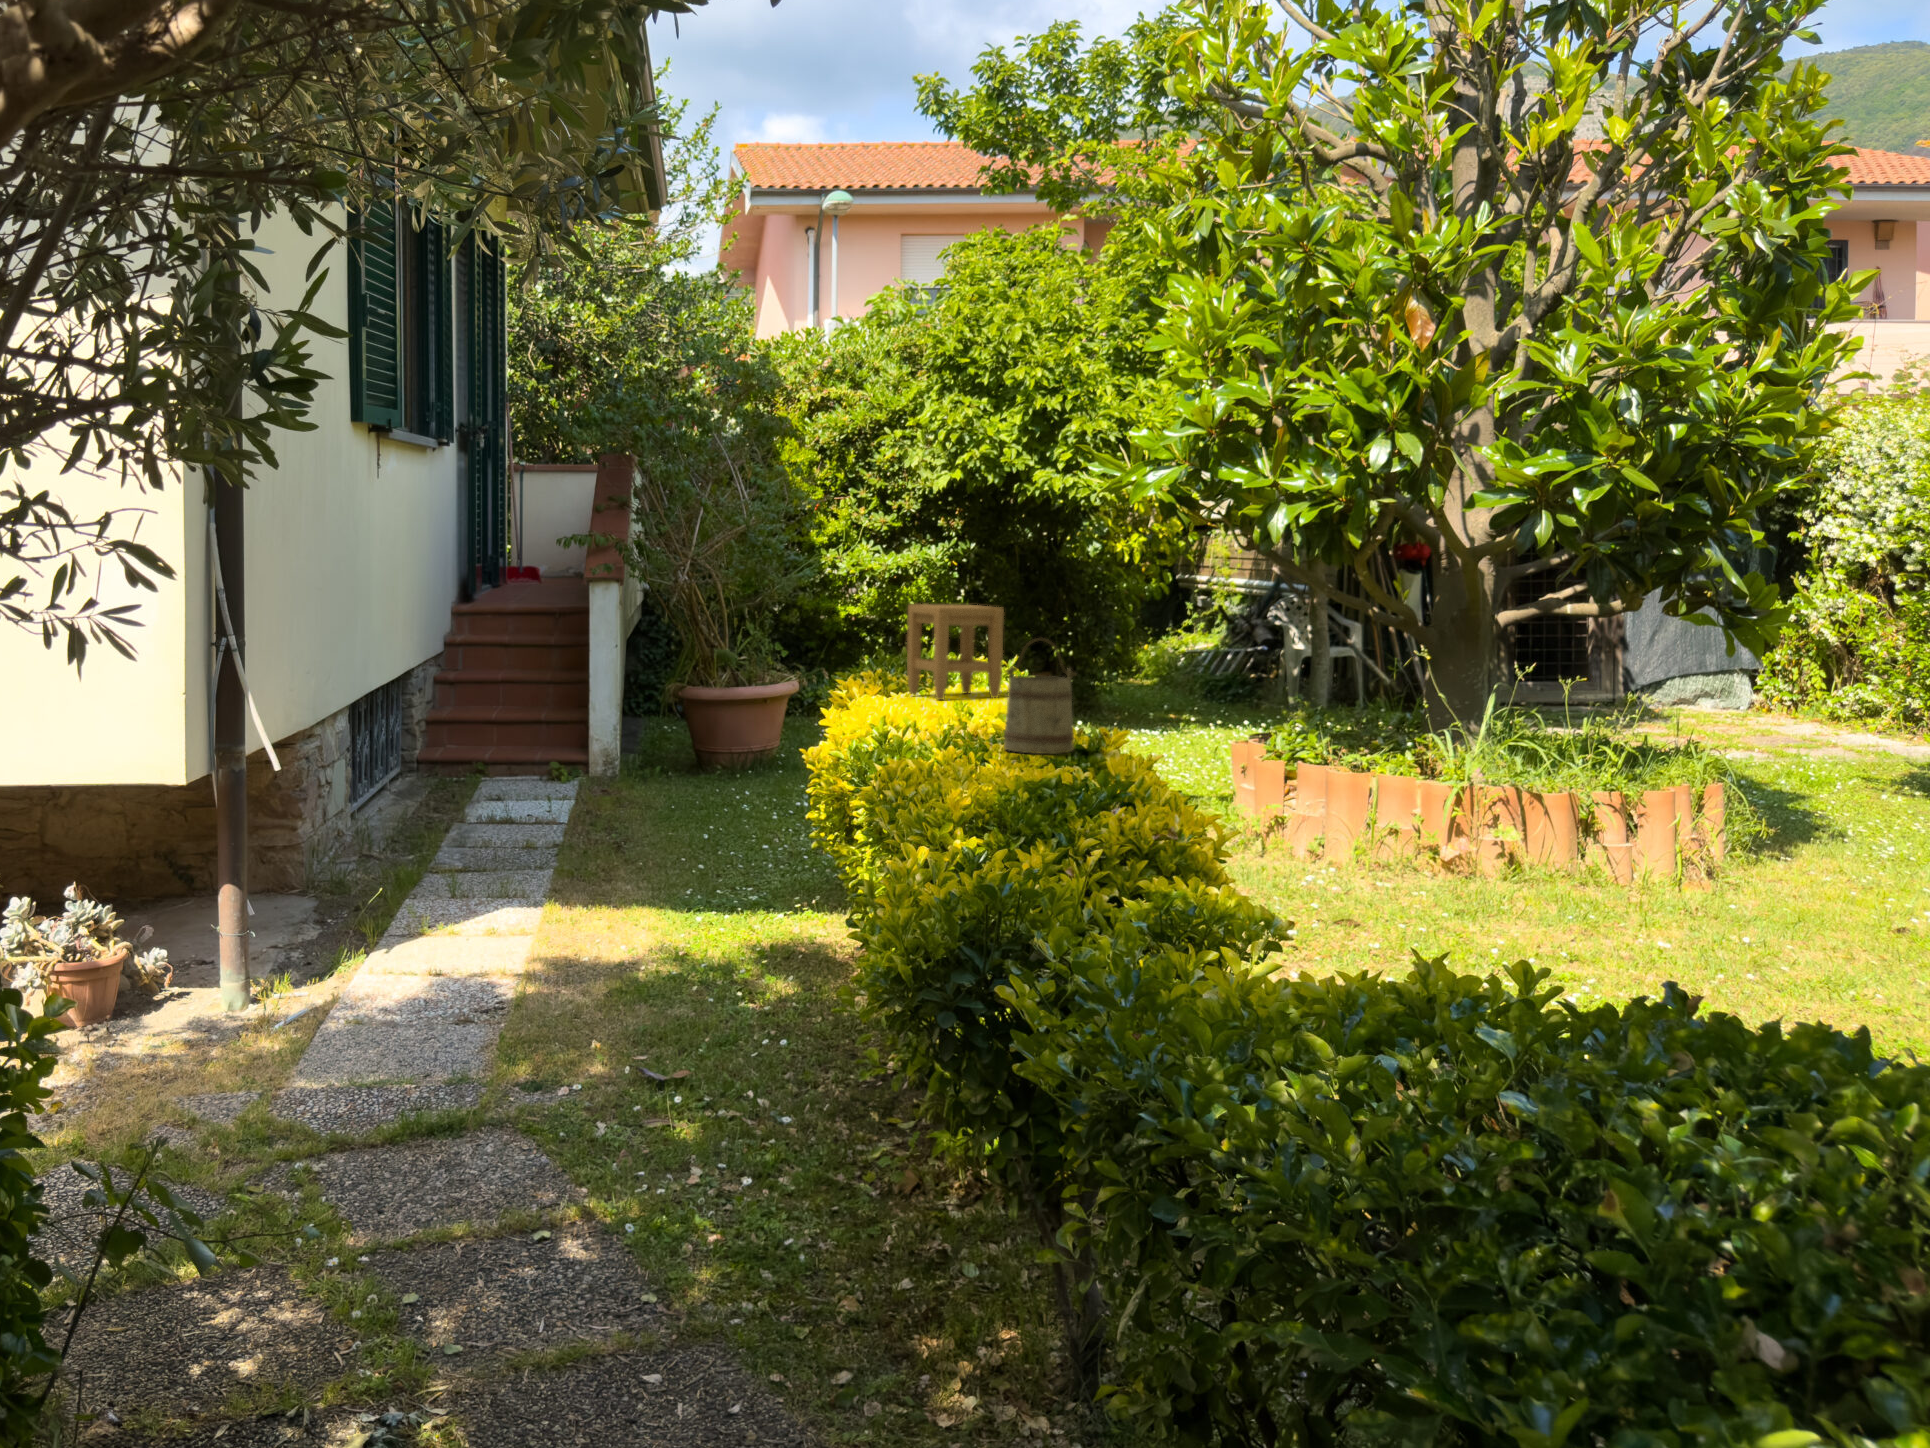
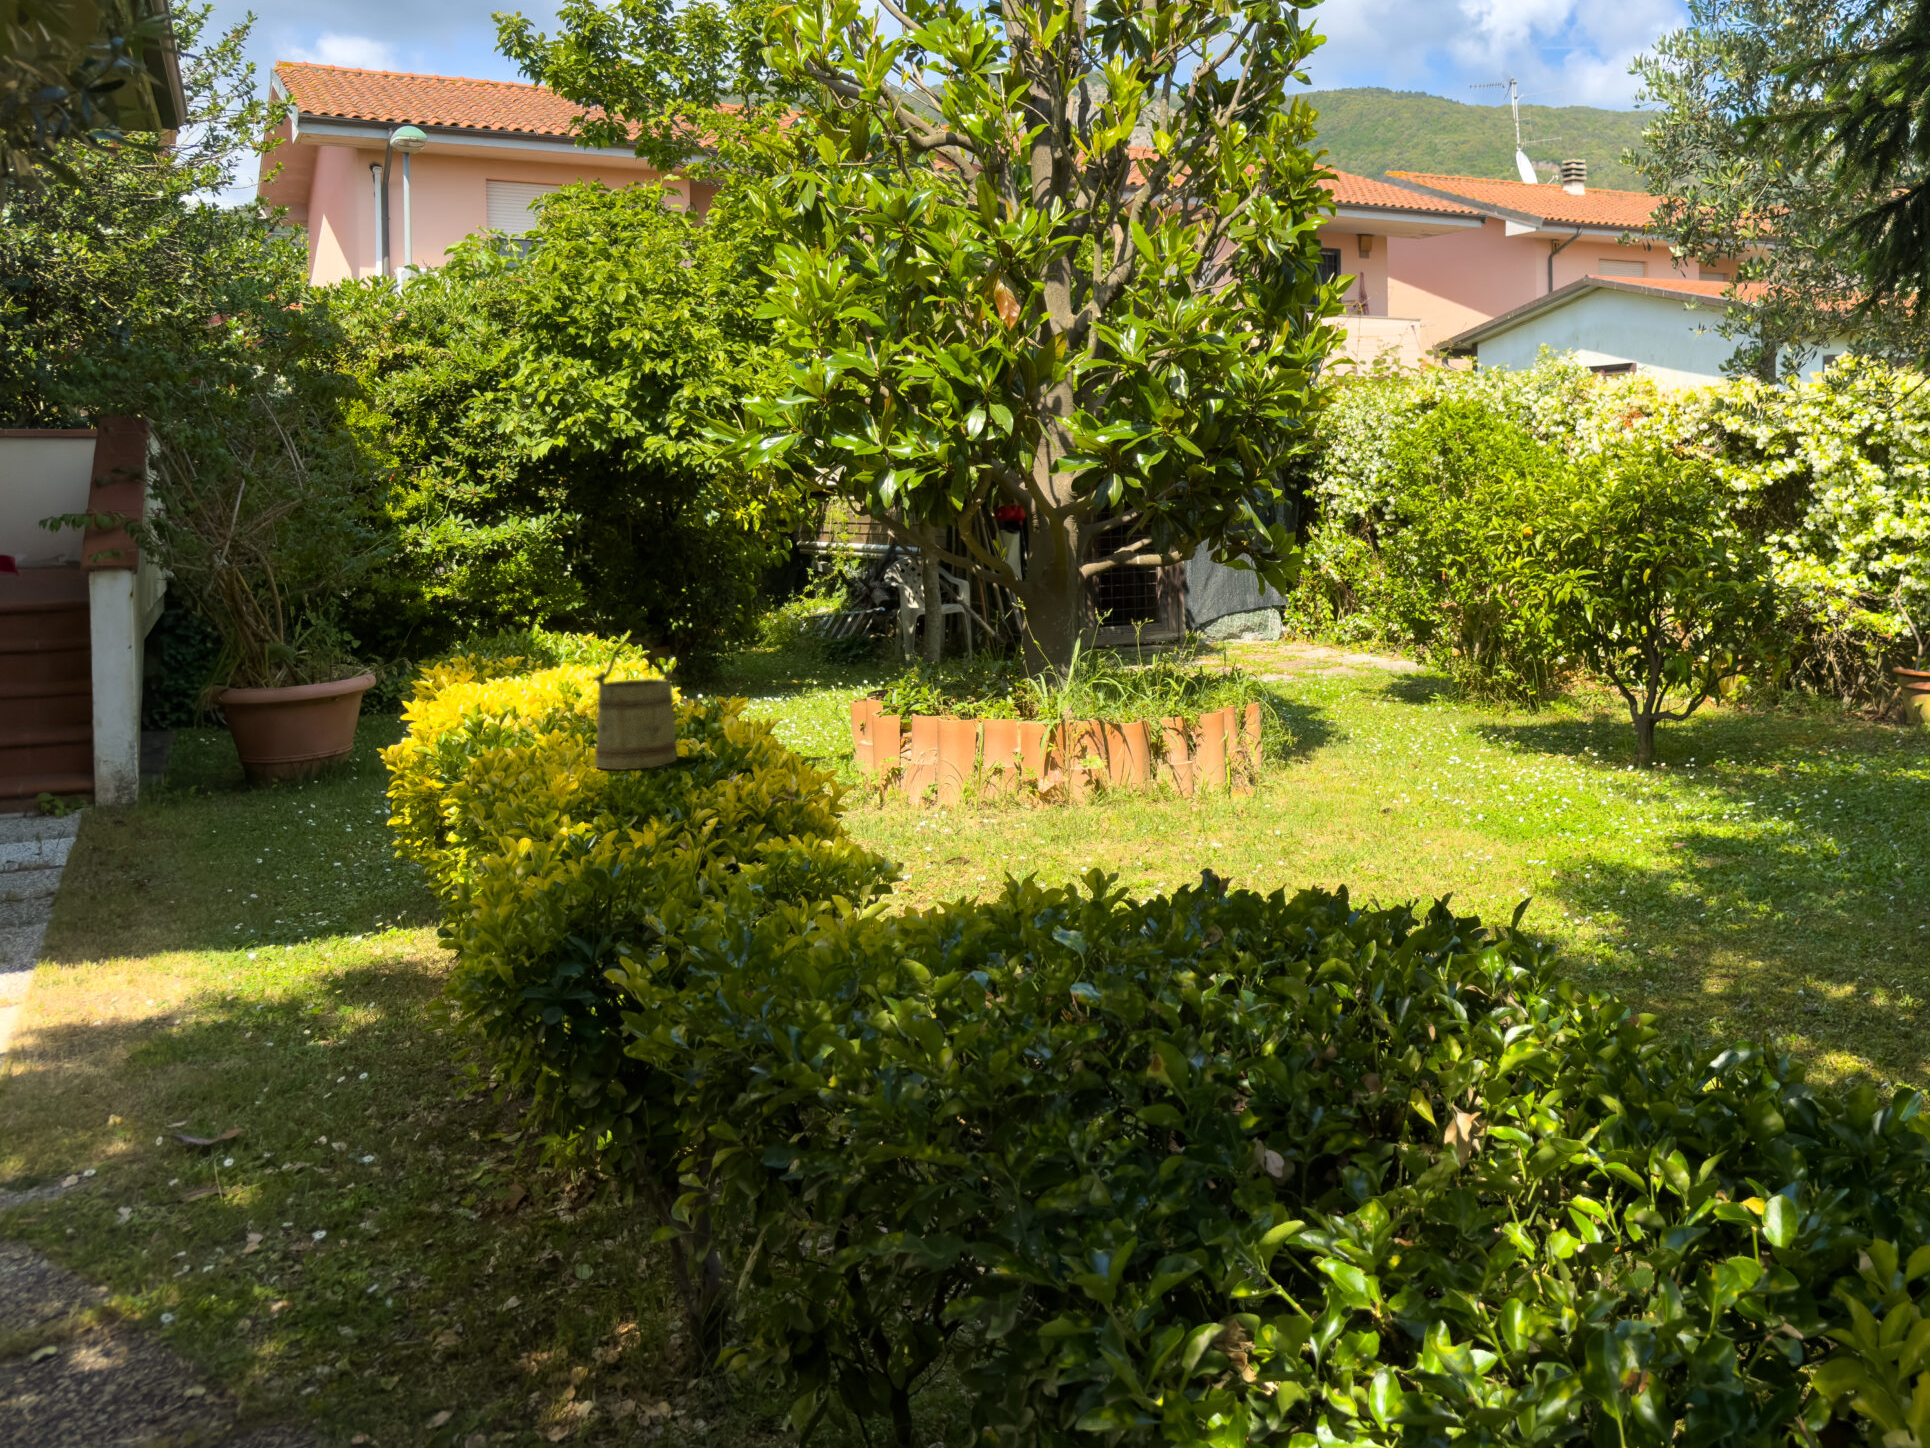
stool: present [907,604,1004,700] -> none [488,591,603,701]

